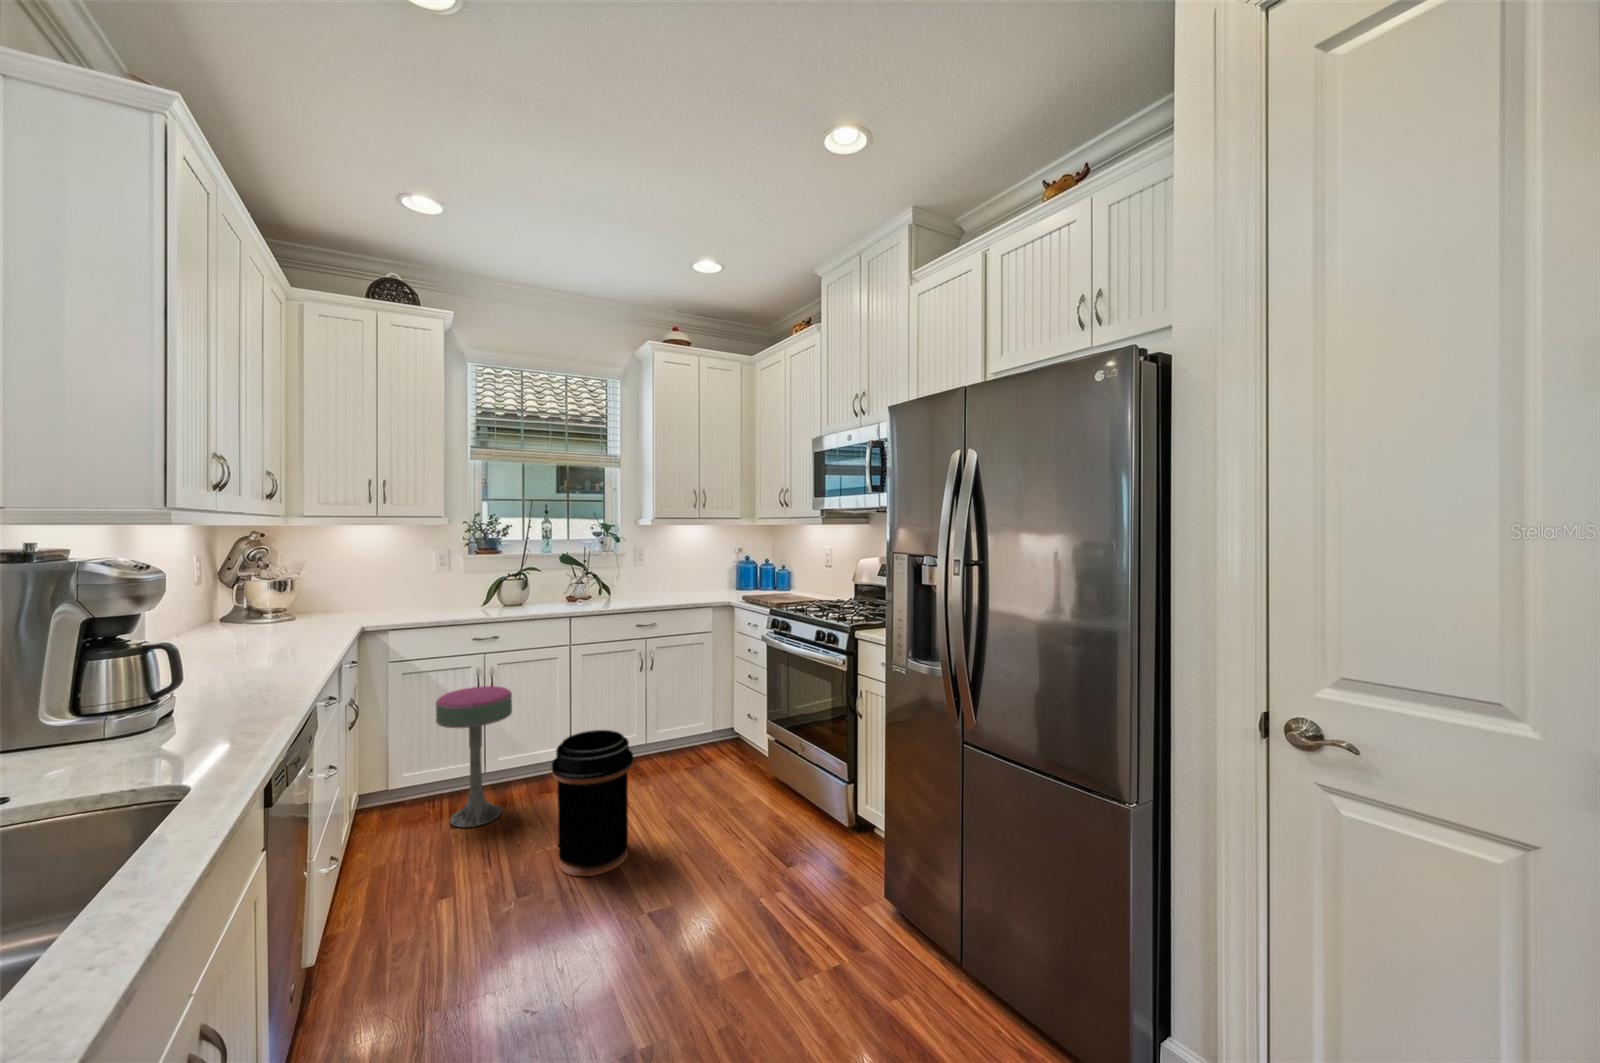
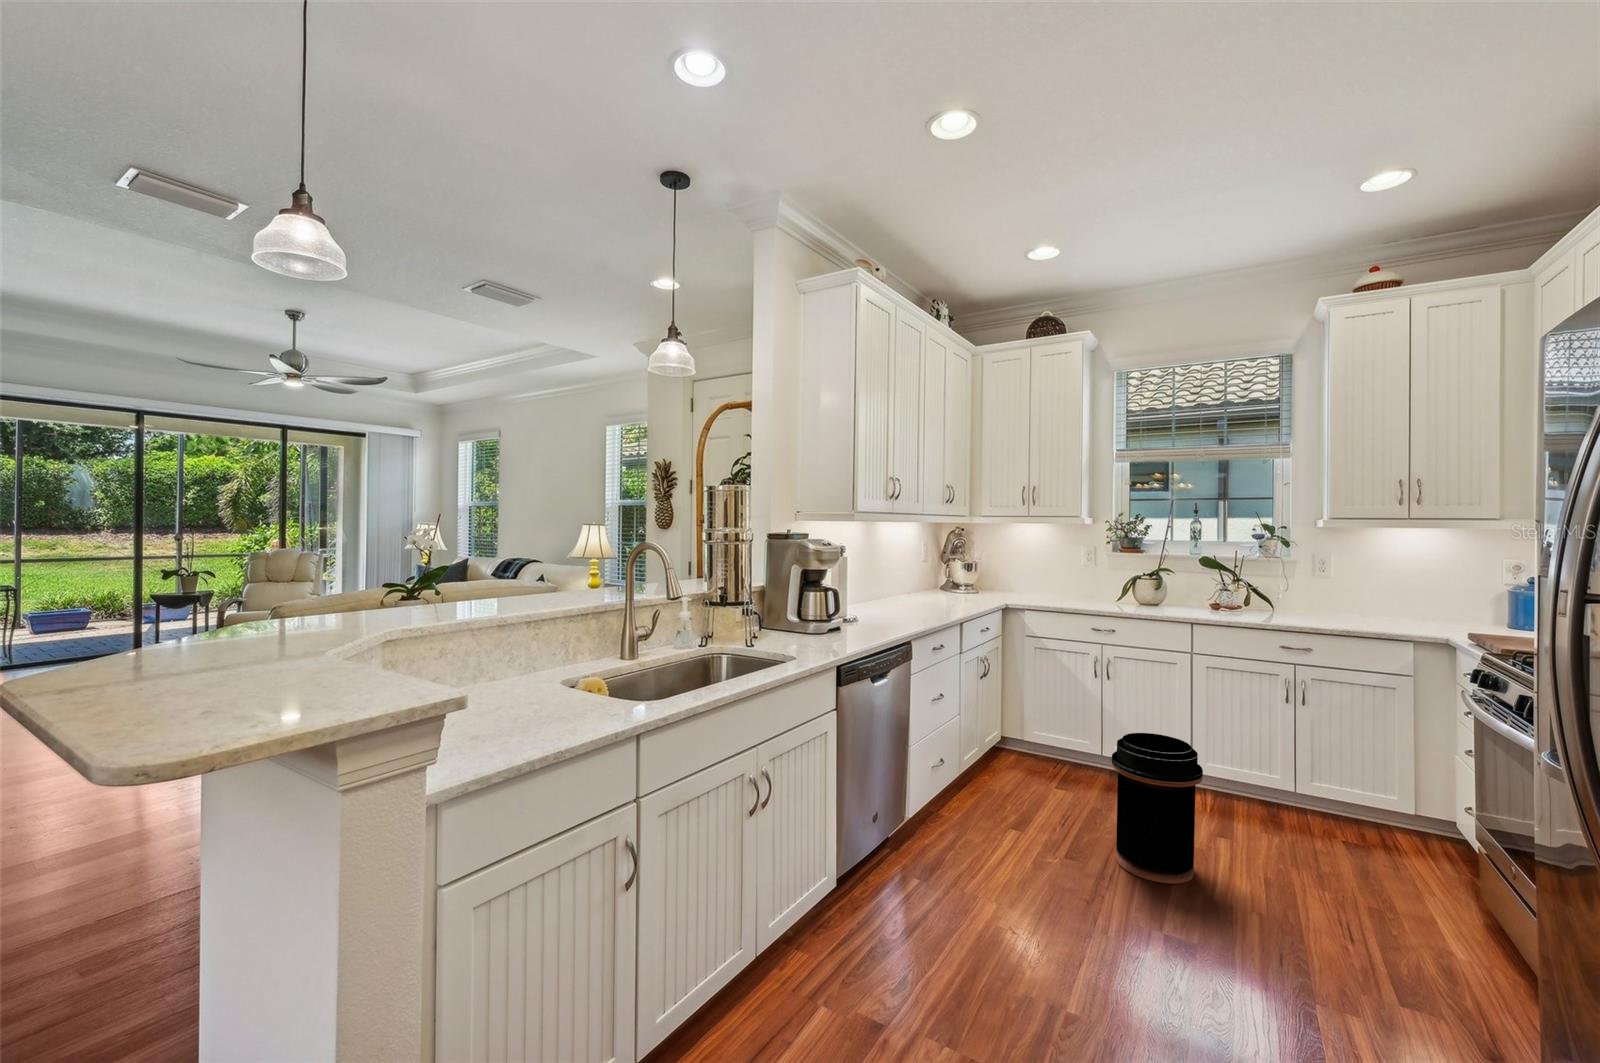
bar stool: present [436,686,512,827] -> none [1046,671,1114,798]

